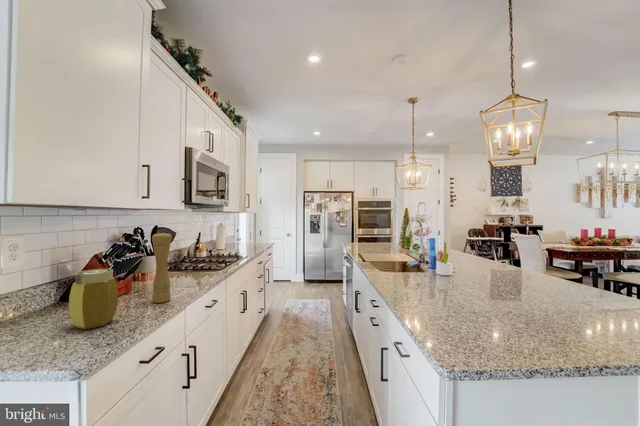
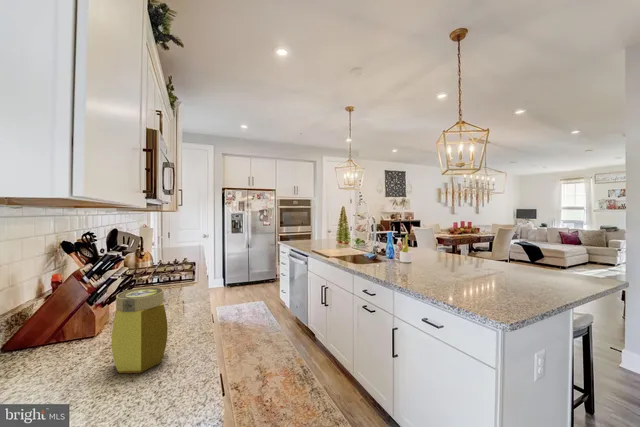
pepper mill: present [152,232,172,303] -> none [173,236,197,325]

